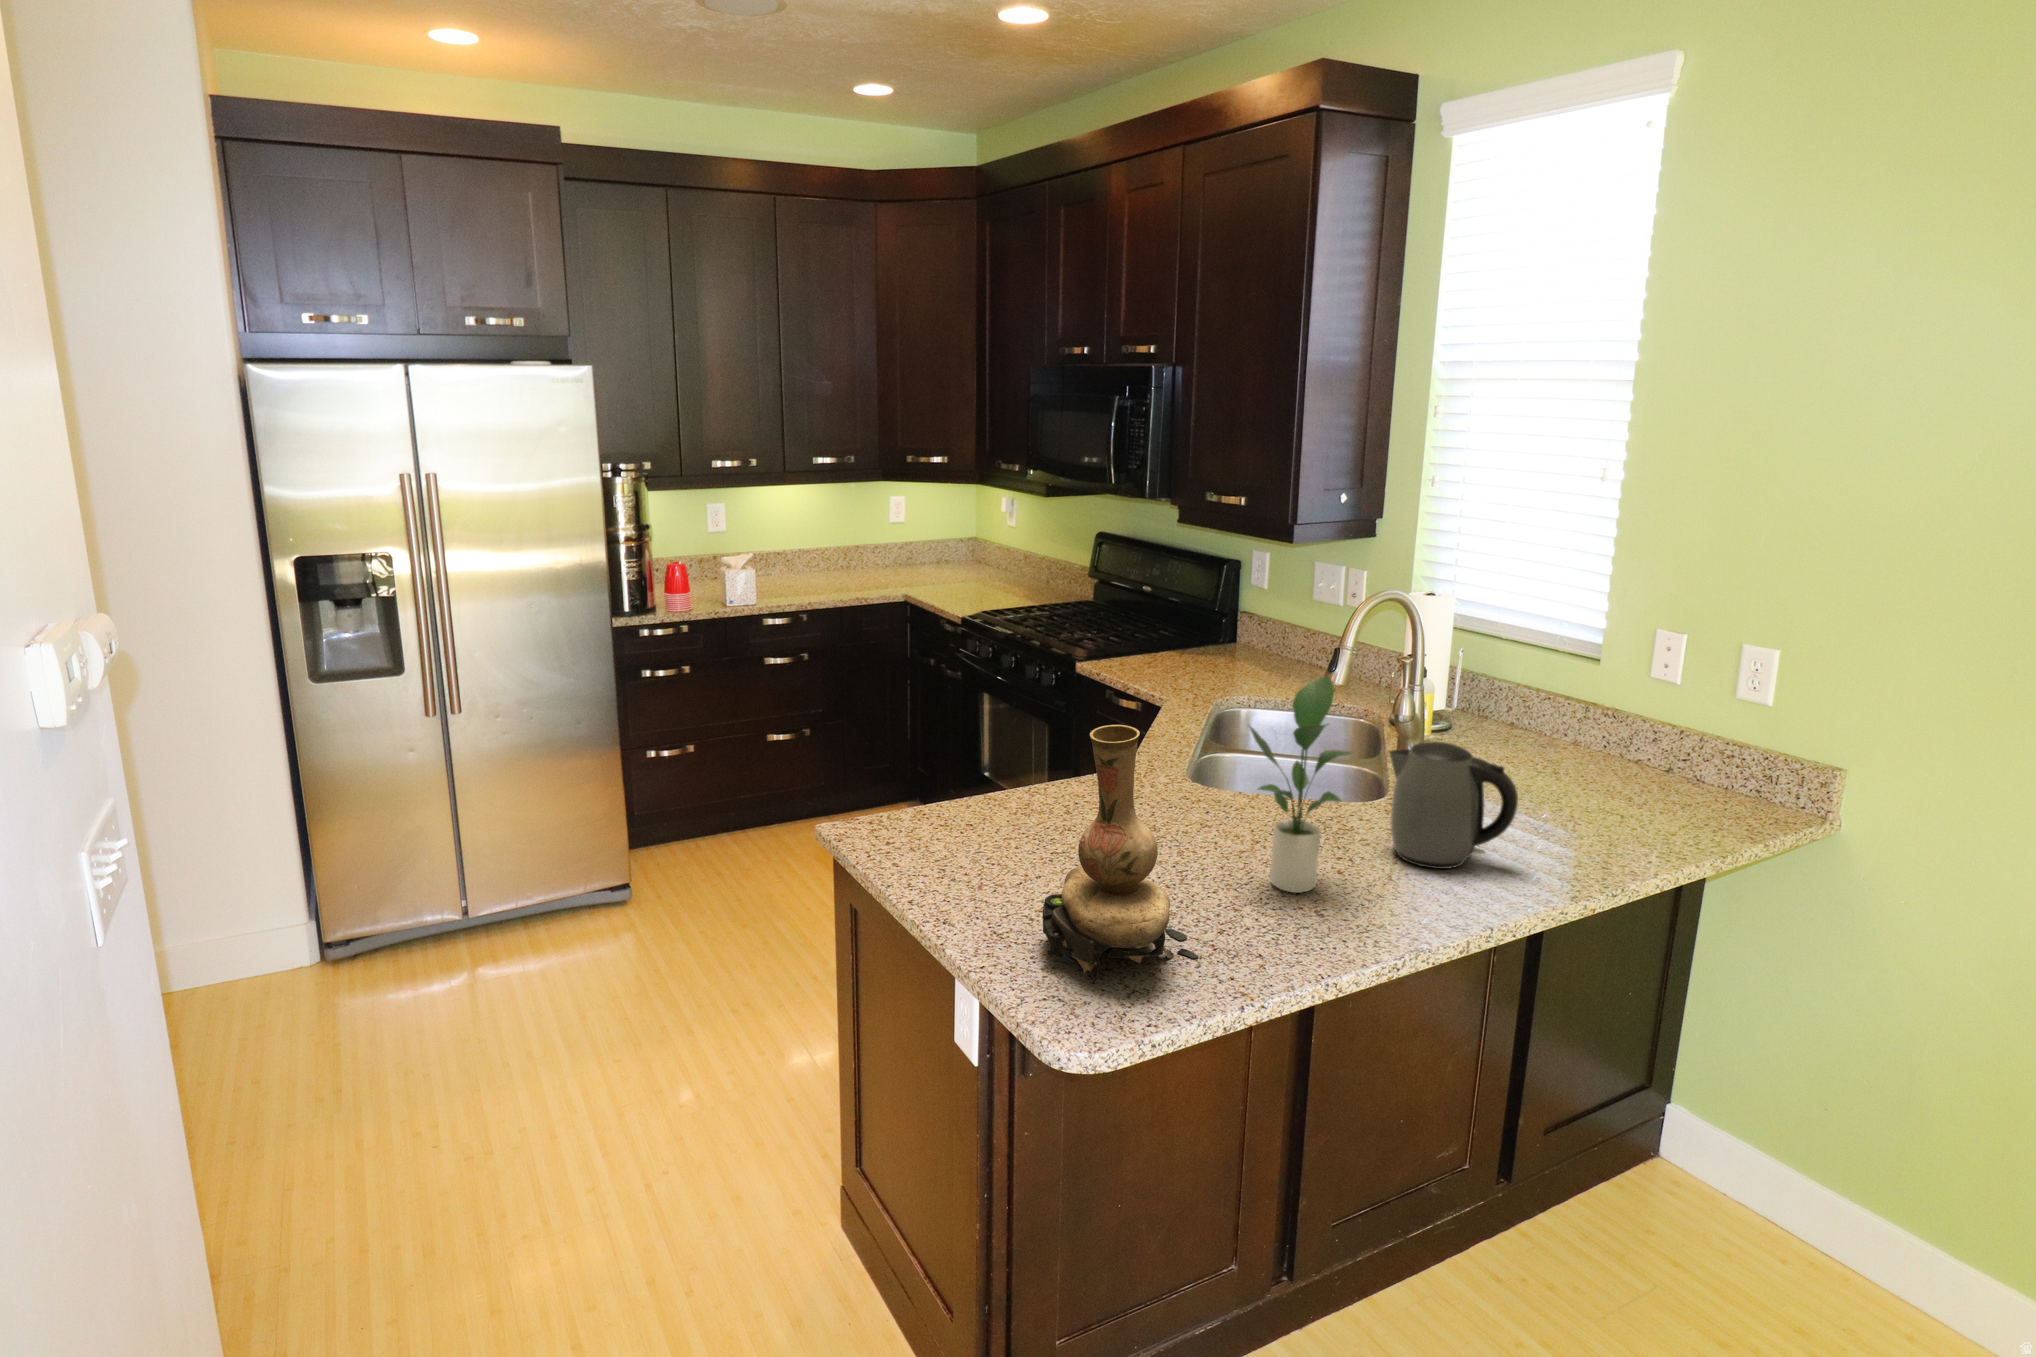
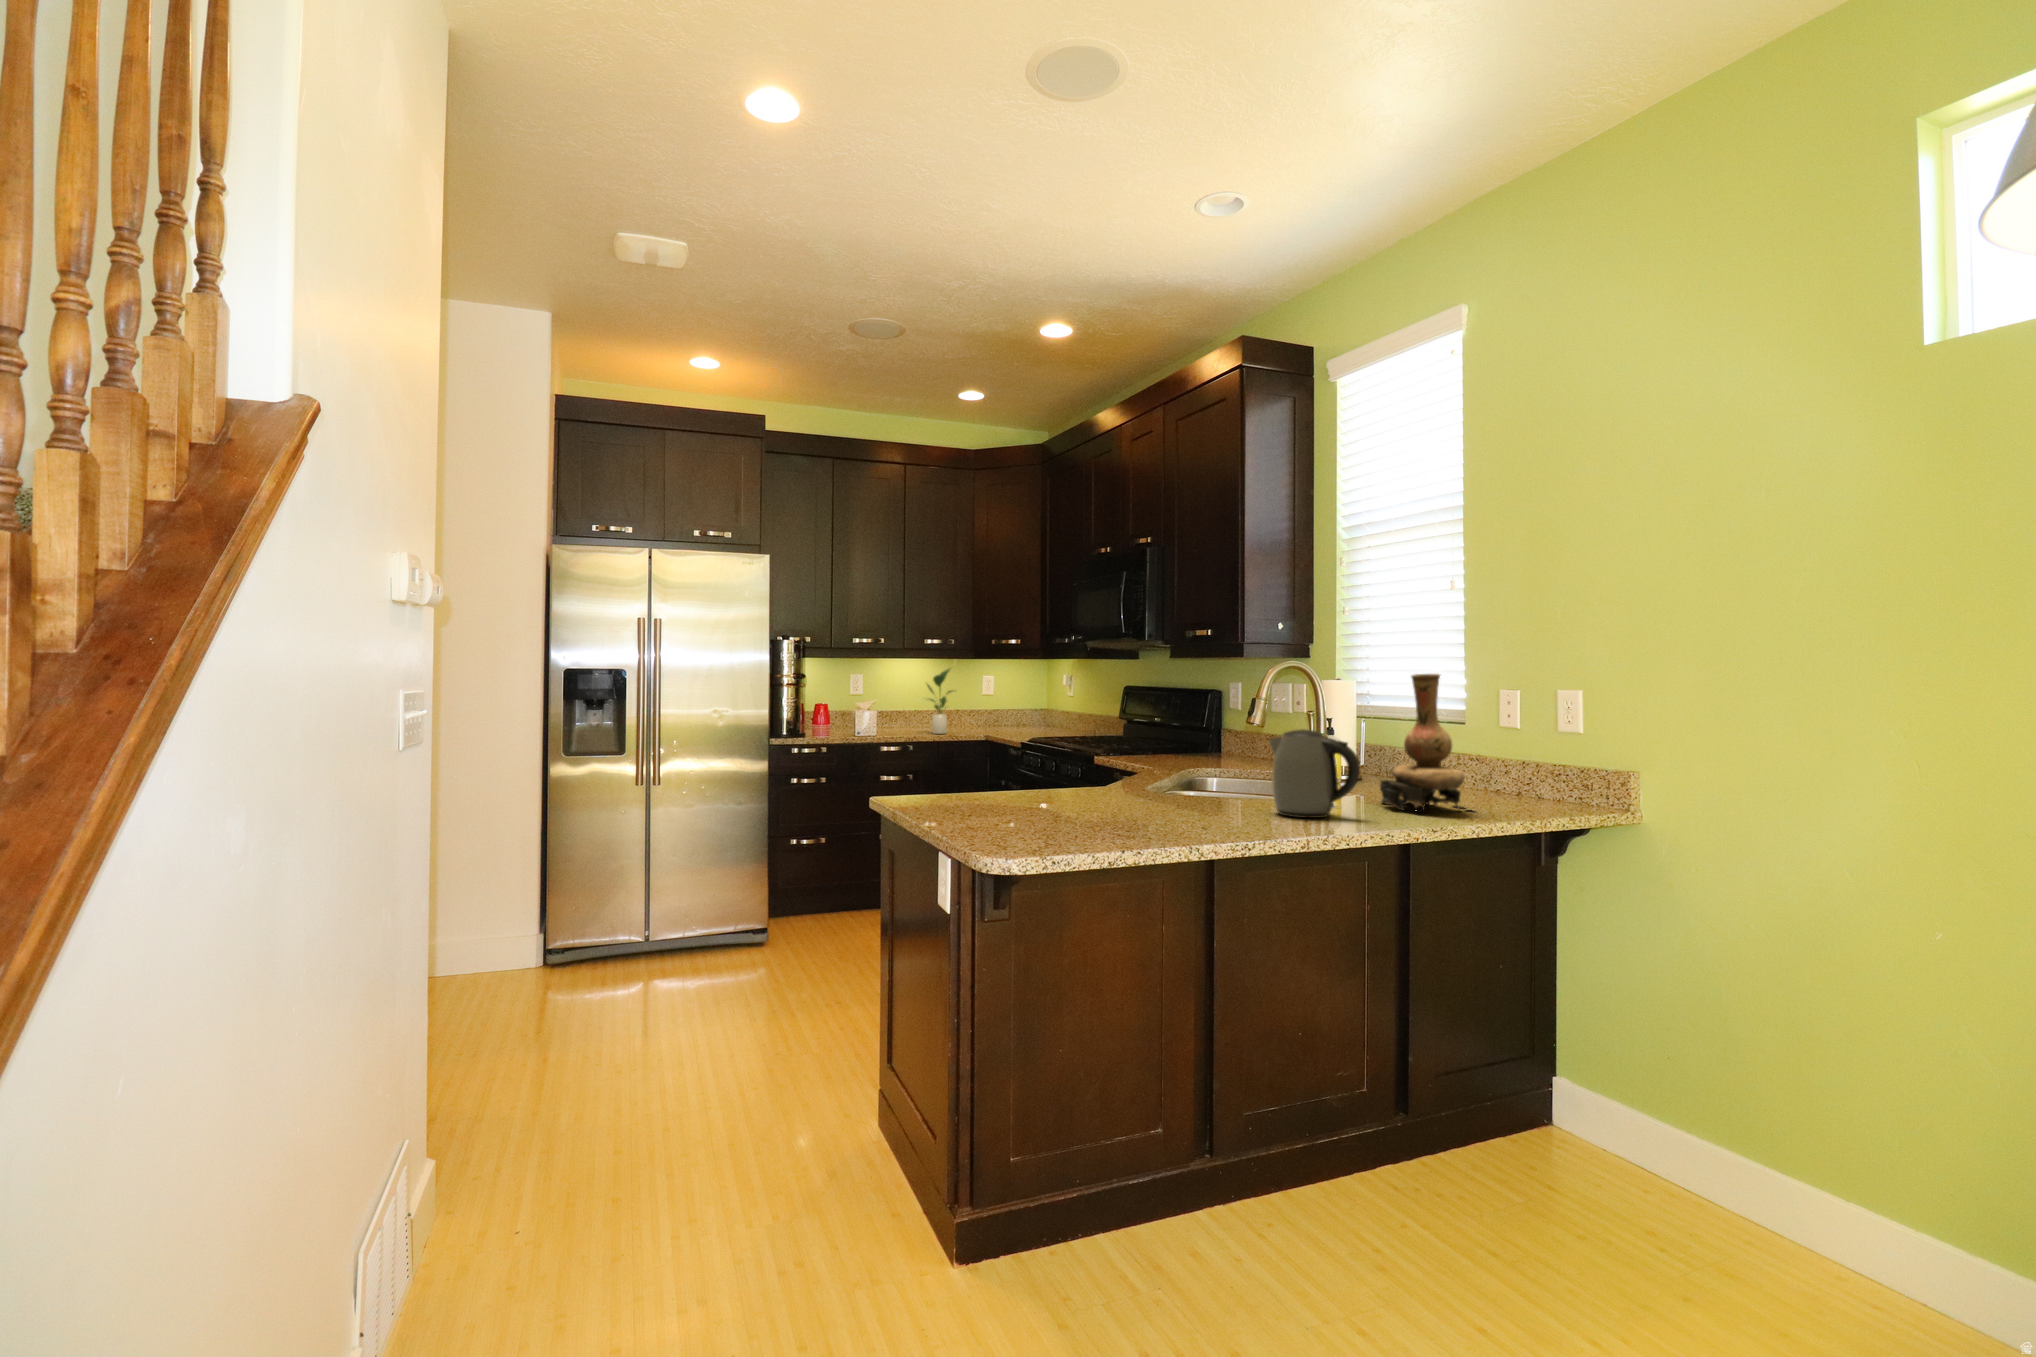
potted plant: present [1249,676,1352,893] -> present [927,669,952,734]
vase: present [1041,725,1202,984] -> present [1380,674,1466,812]

